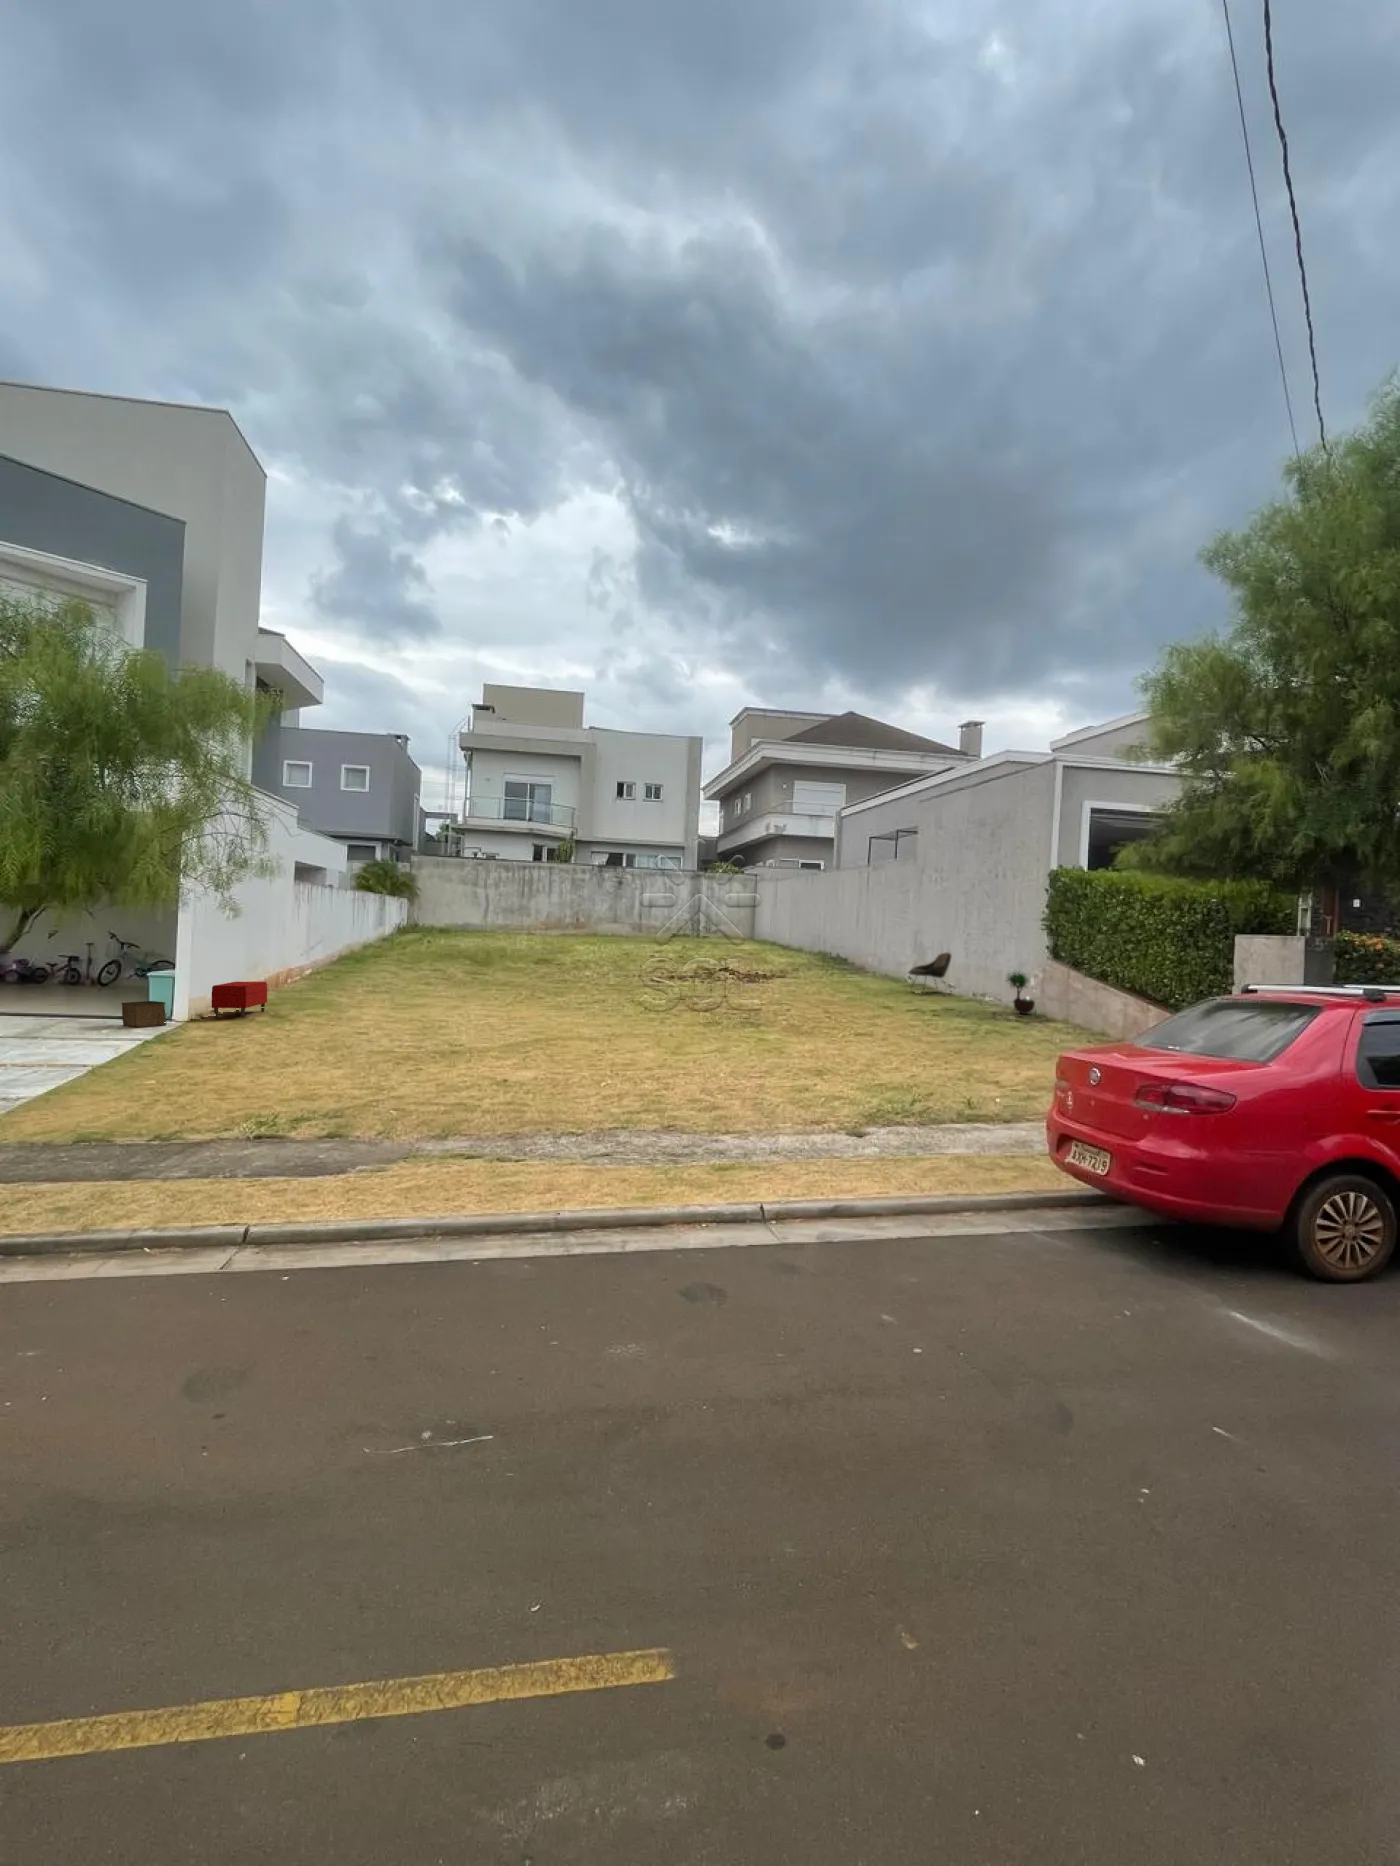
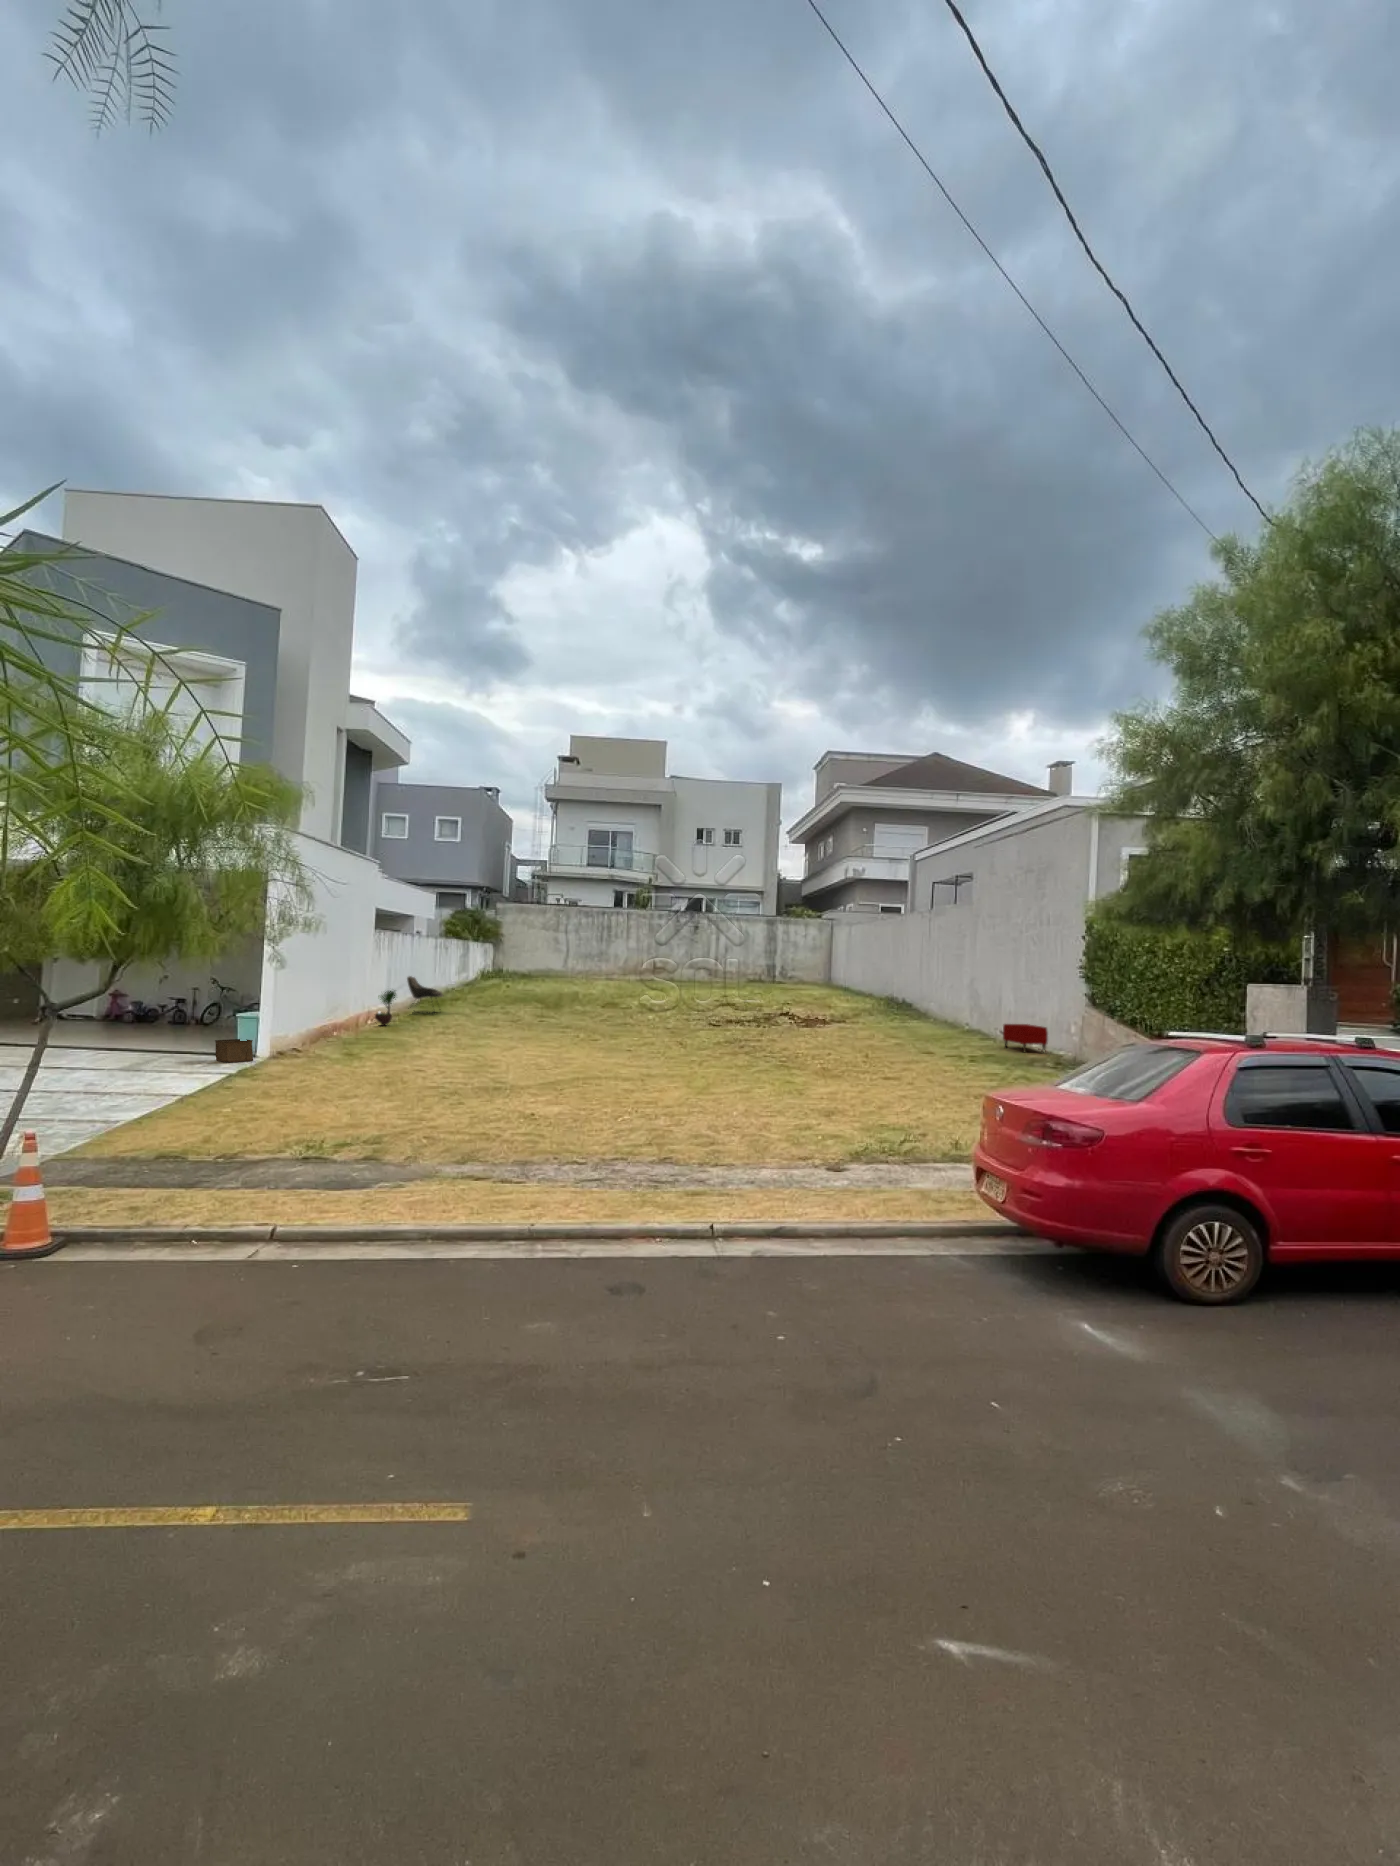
lounge chair: present [909,953,952,994] -> present [407,976,443,1014]
potted tree: present [1007,972,1035,1014] -> present [375,991,396,1026]
bench: present [212,982,267,1018] -> present [1003,1024,1048,1052]

